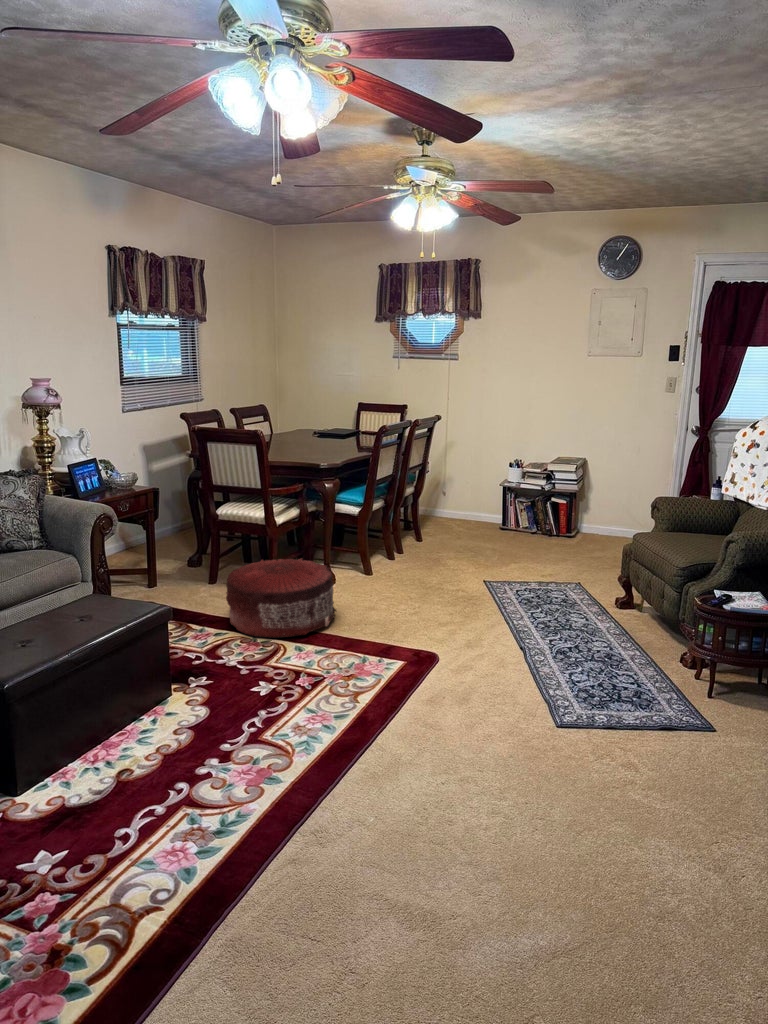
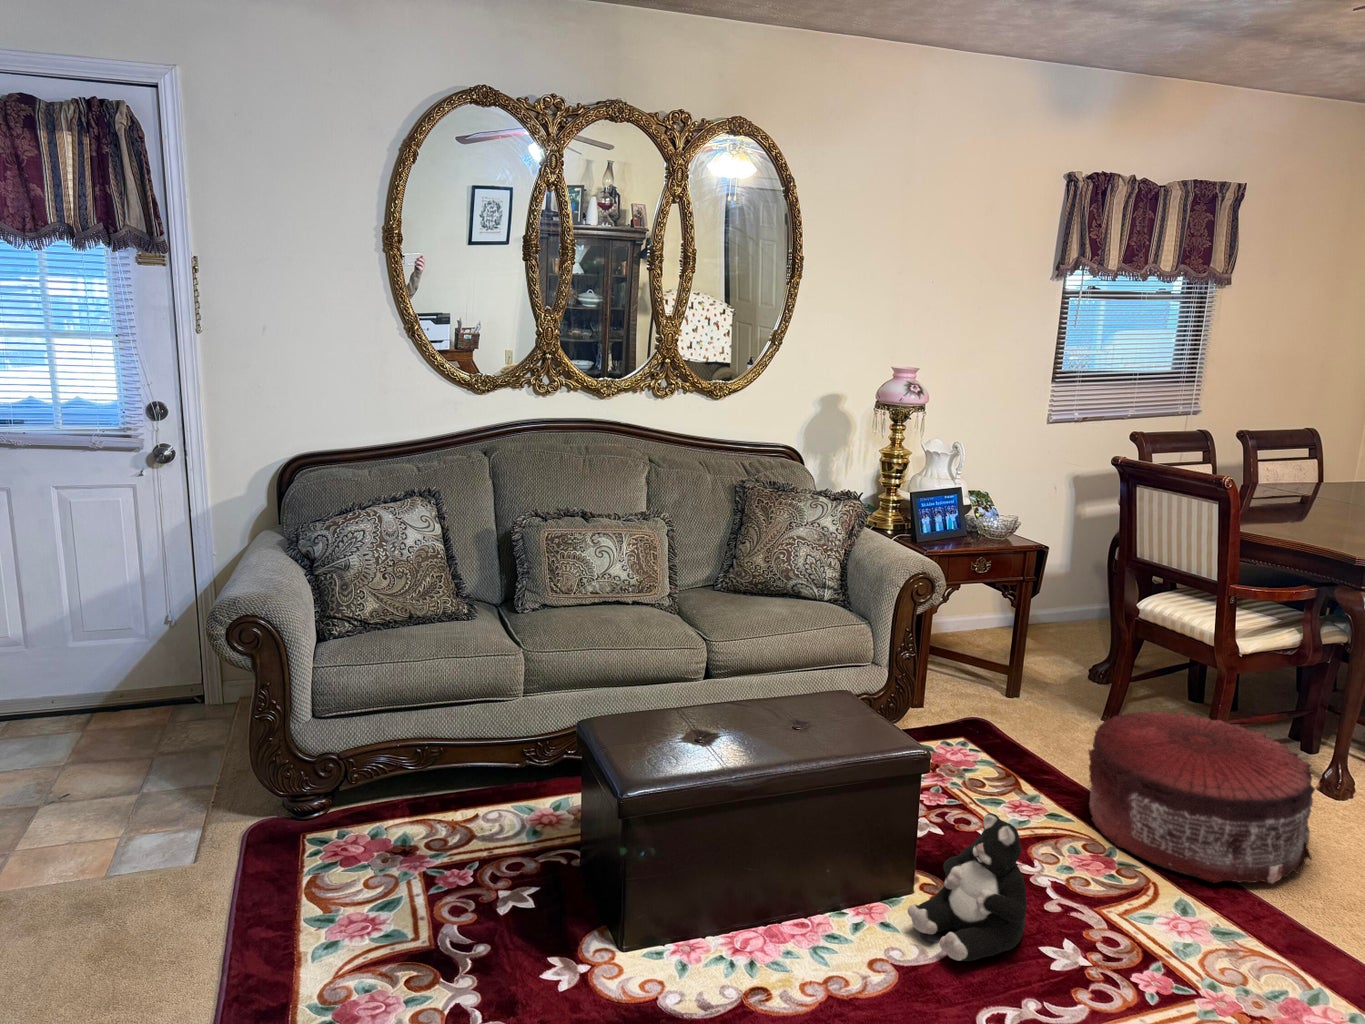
plush toy: none [180,628,244,711] -> present [908,813,1027,961]

